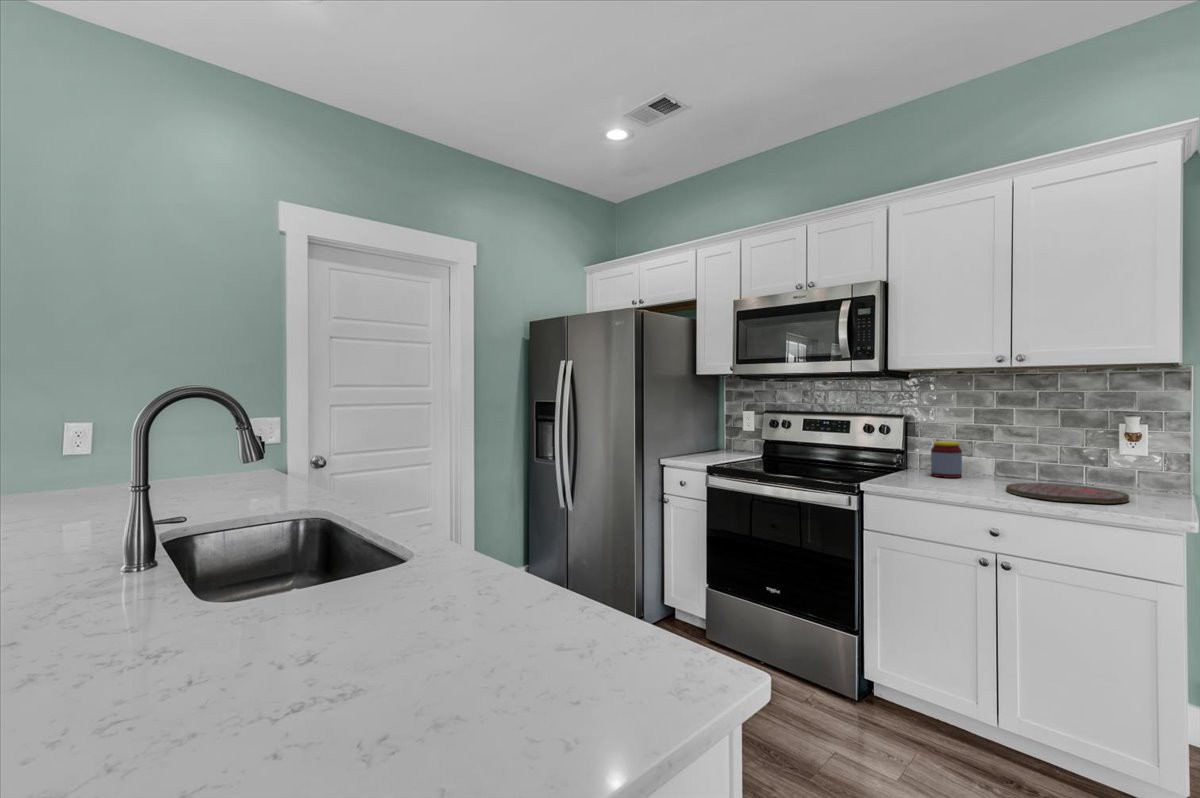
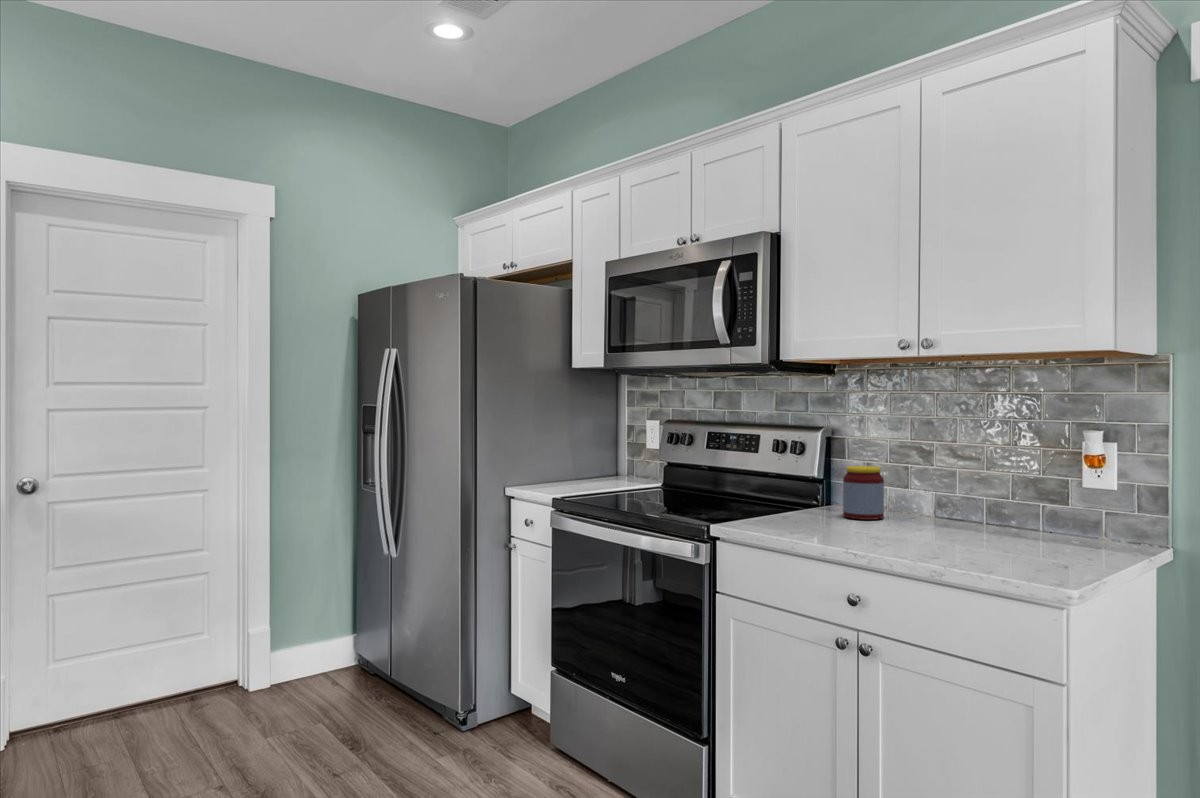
cutting board: present [1006,483,1129,504] -> none [900,528,1056,559]

